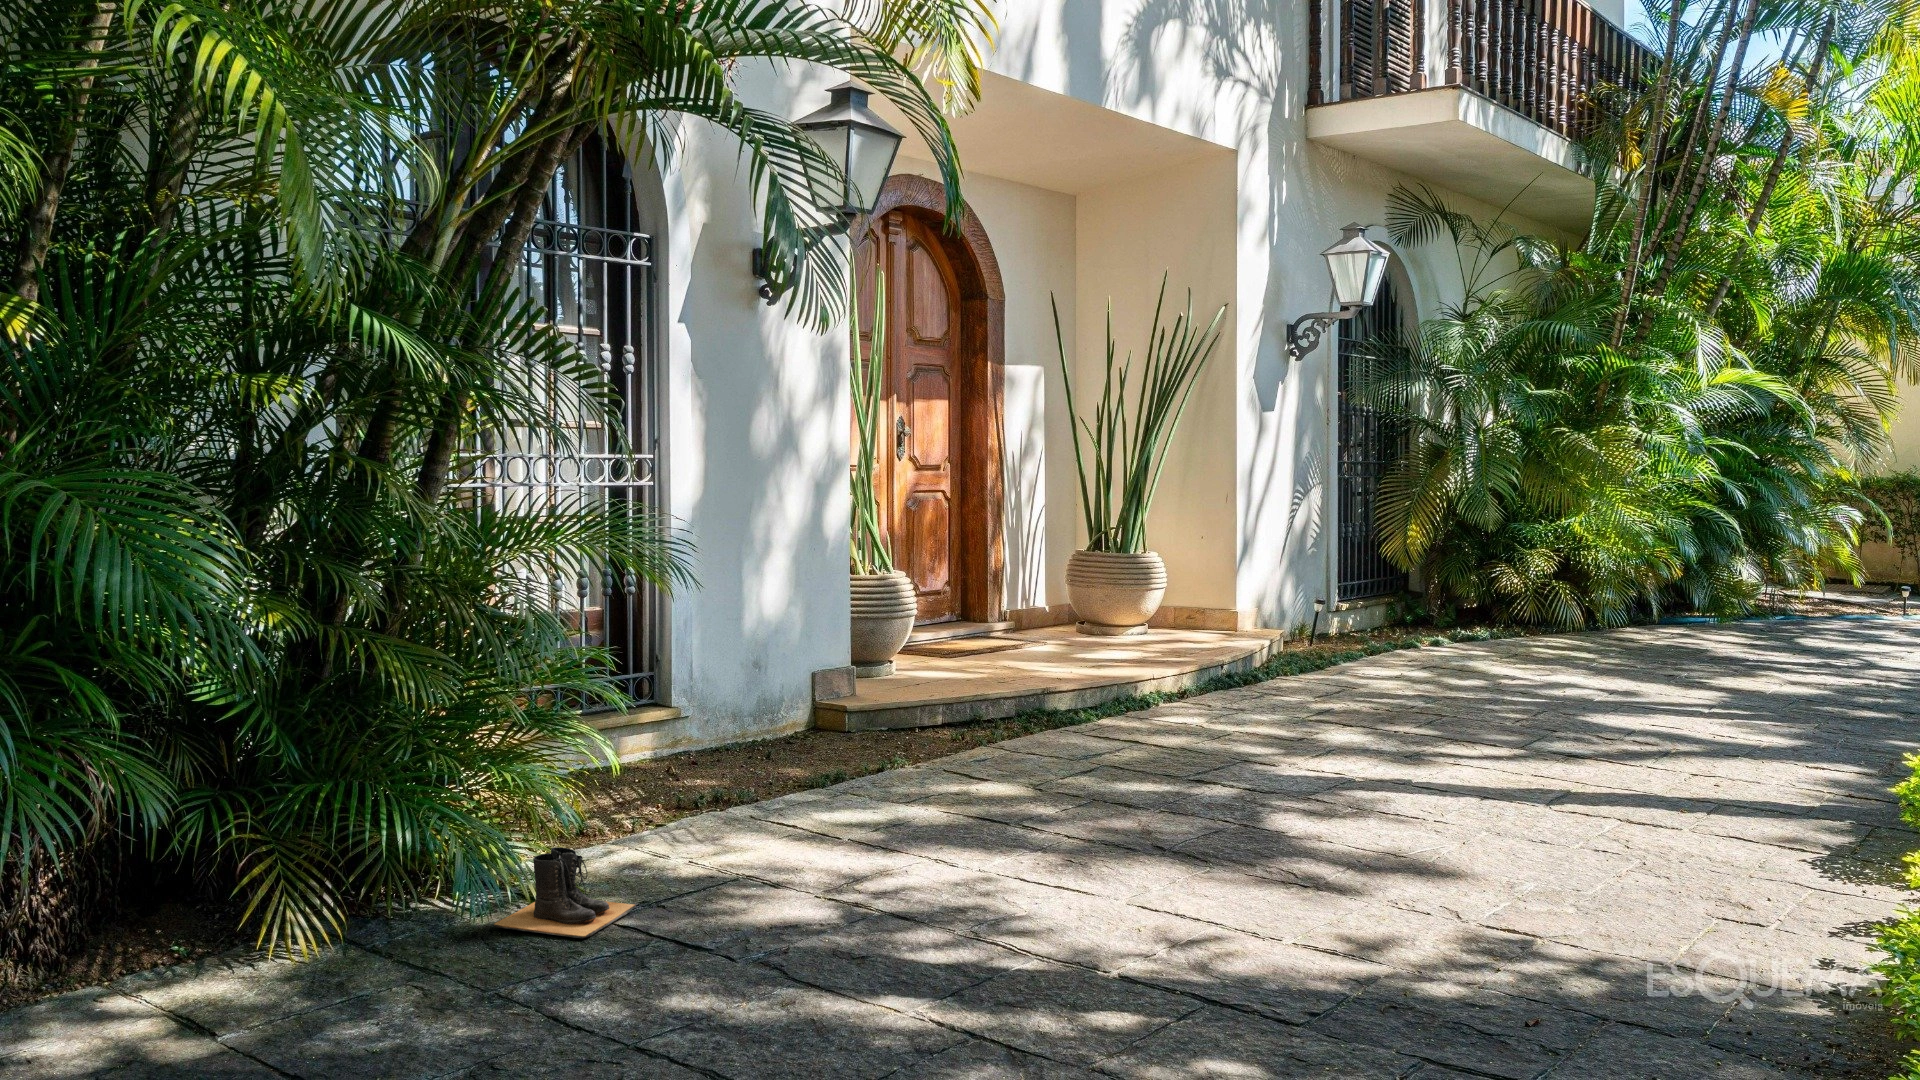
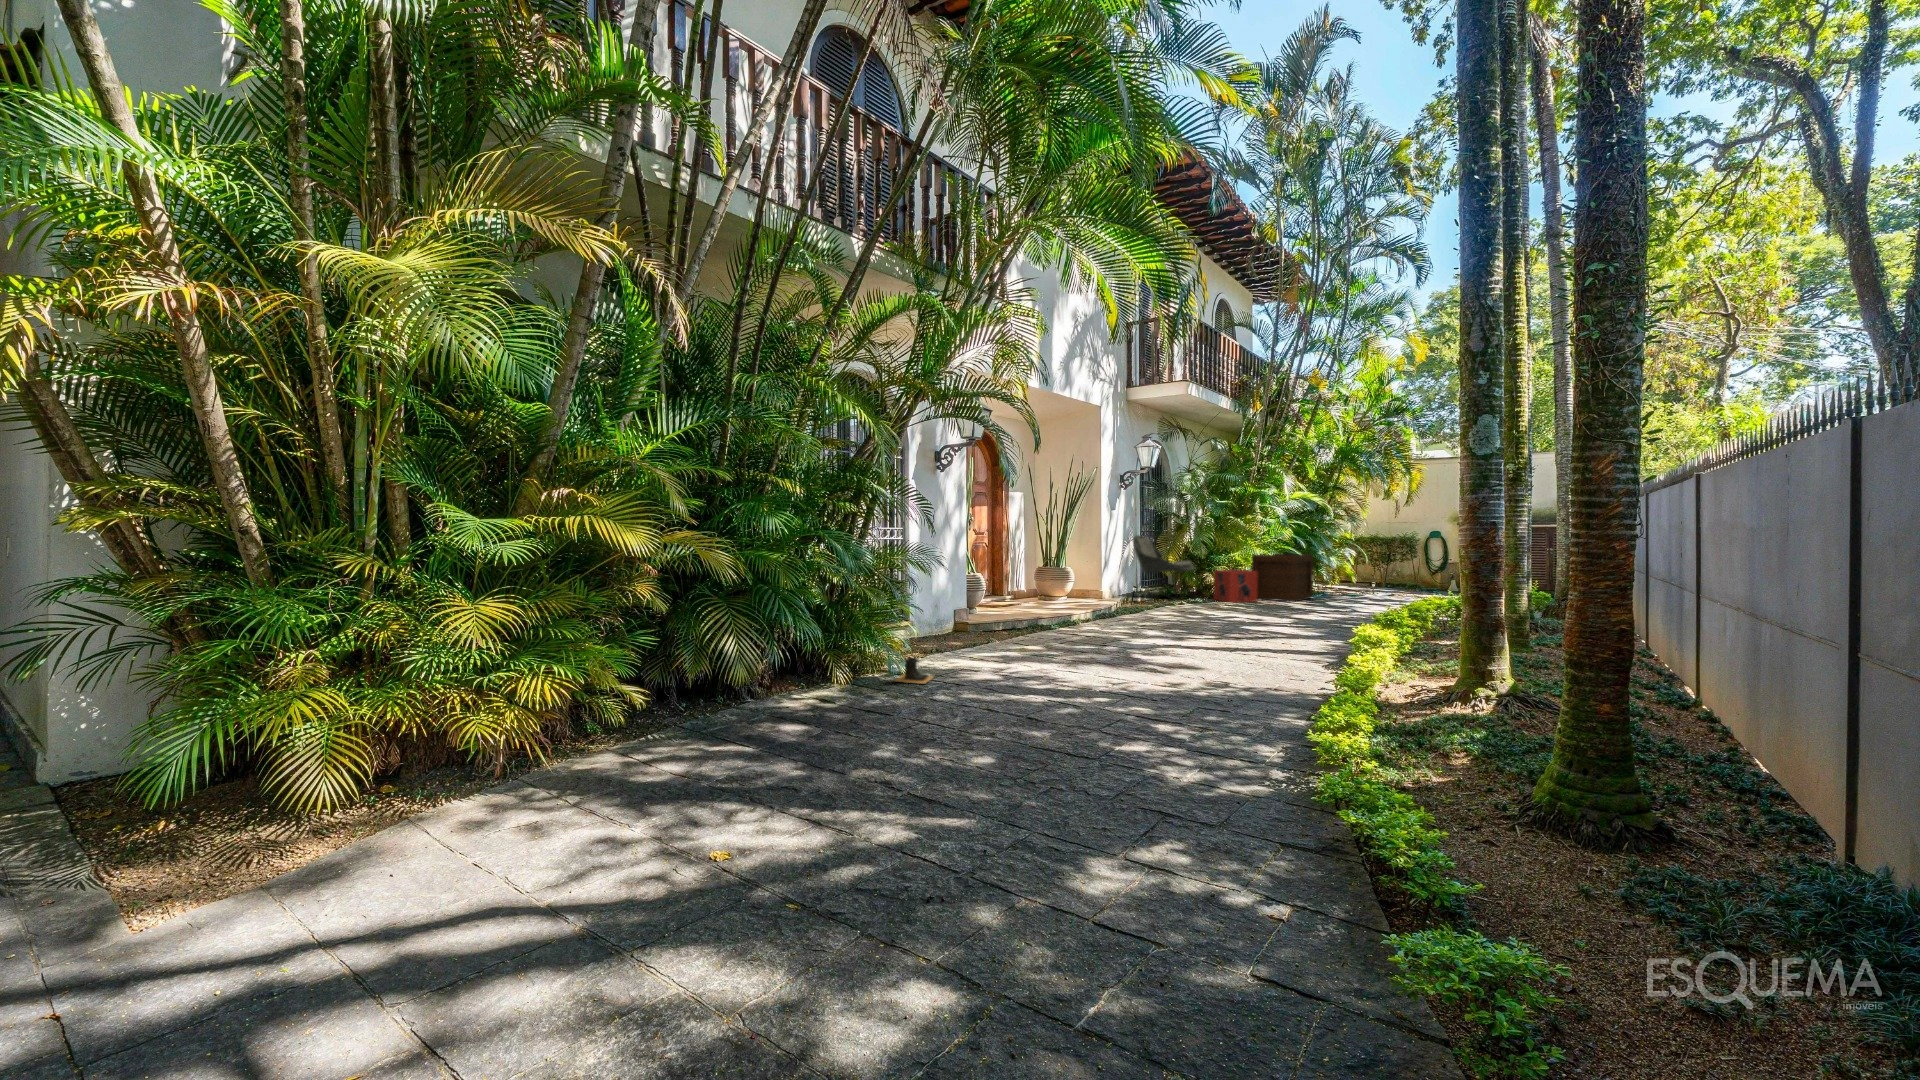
lounge chair: none [1312,473,1471,635] -> present [1133,535,1194,600]
wooden crate: none [1610,518,1768,640] -> present [1251,553,1313,602]
storage box: none [1516,558,1628,642] -> present [1213,569,1257,603]

